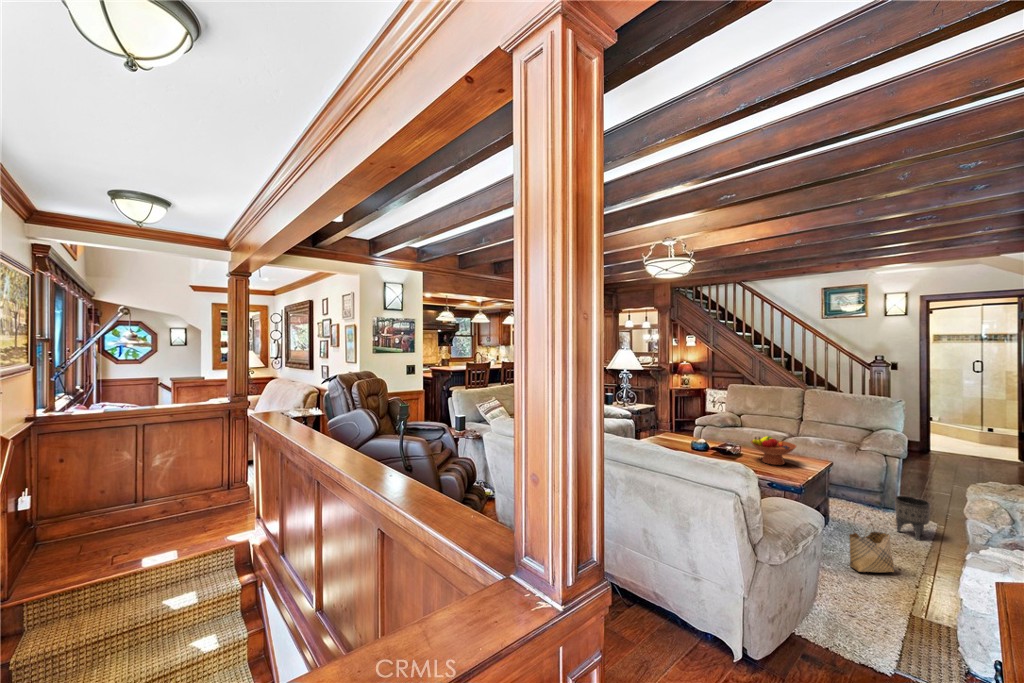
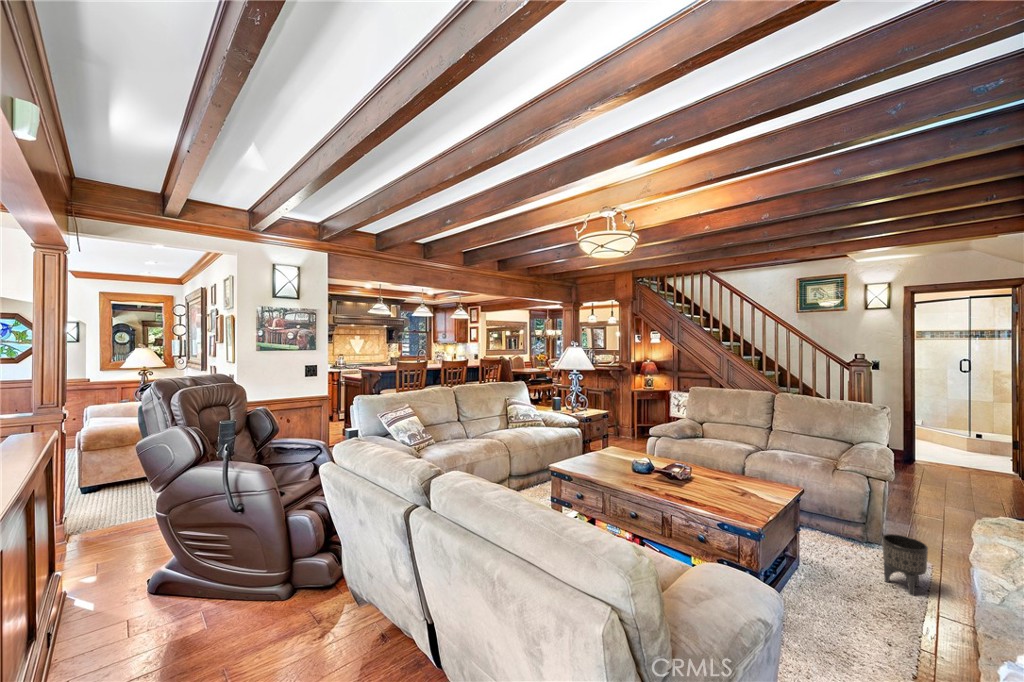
fruit bowl: present [751,436,796,465] -> none [702,456,759,495]
woven basket: present [849,511,894,572] -> none [823,568,885,658]

